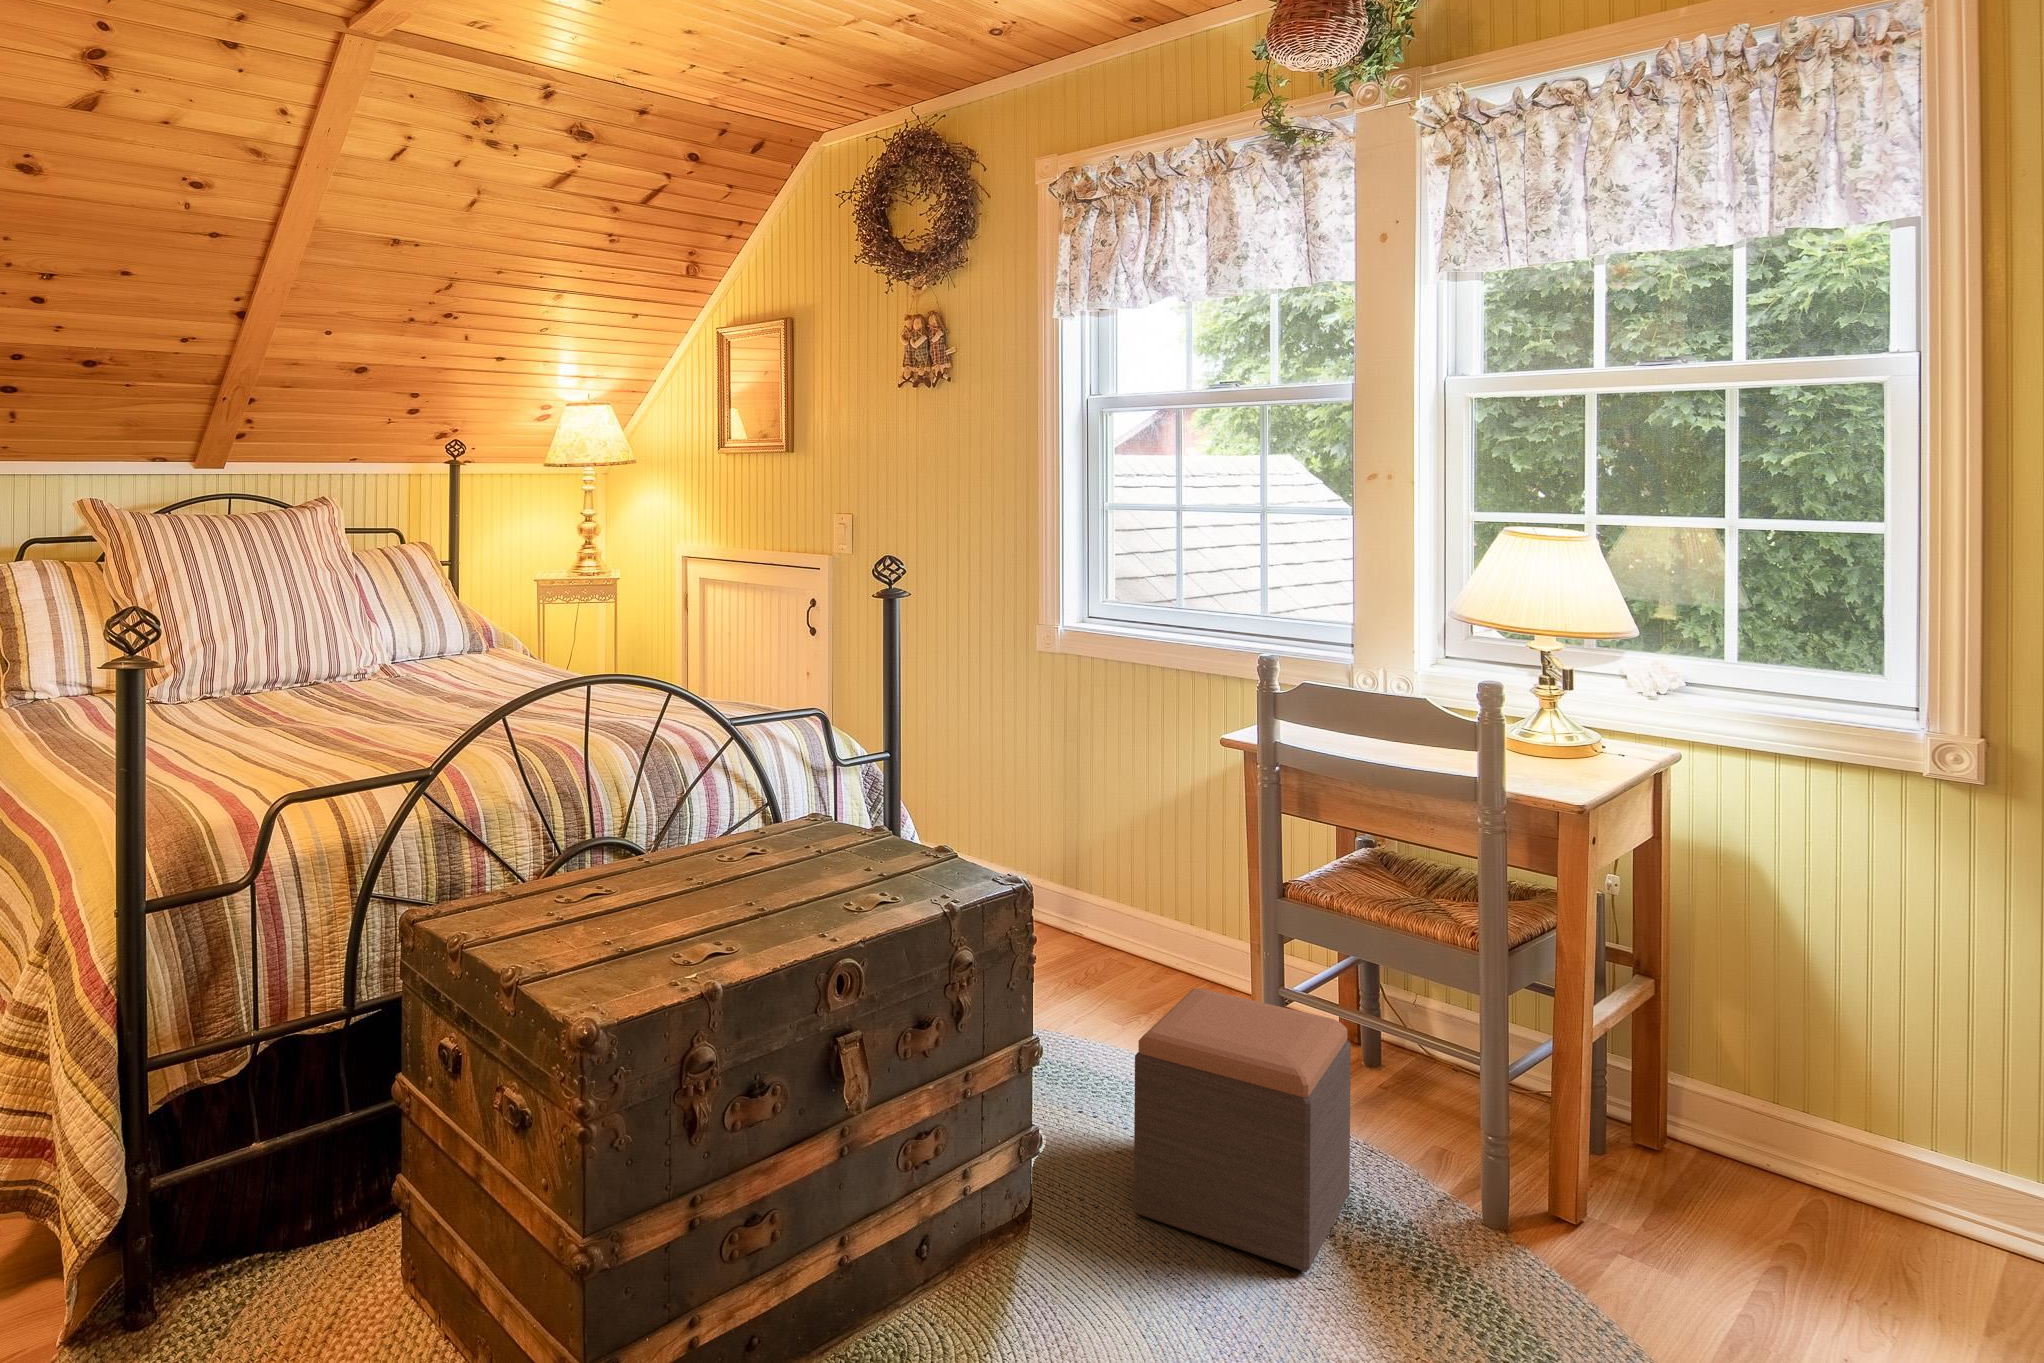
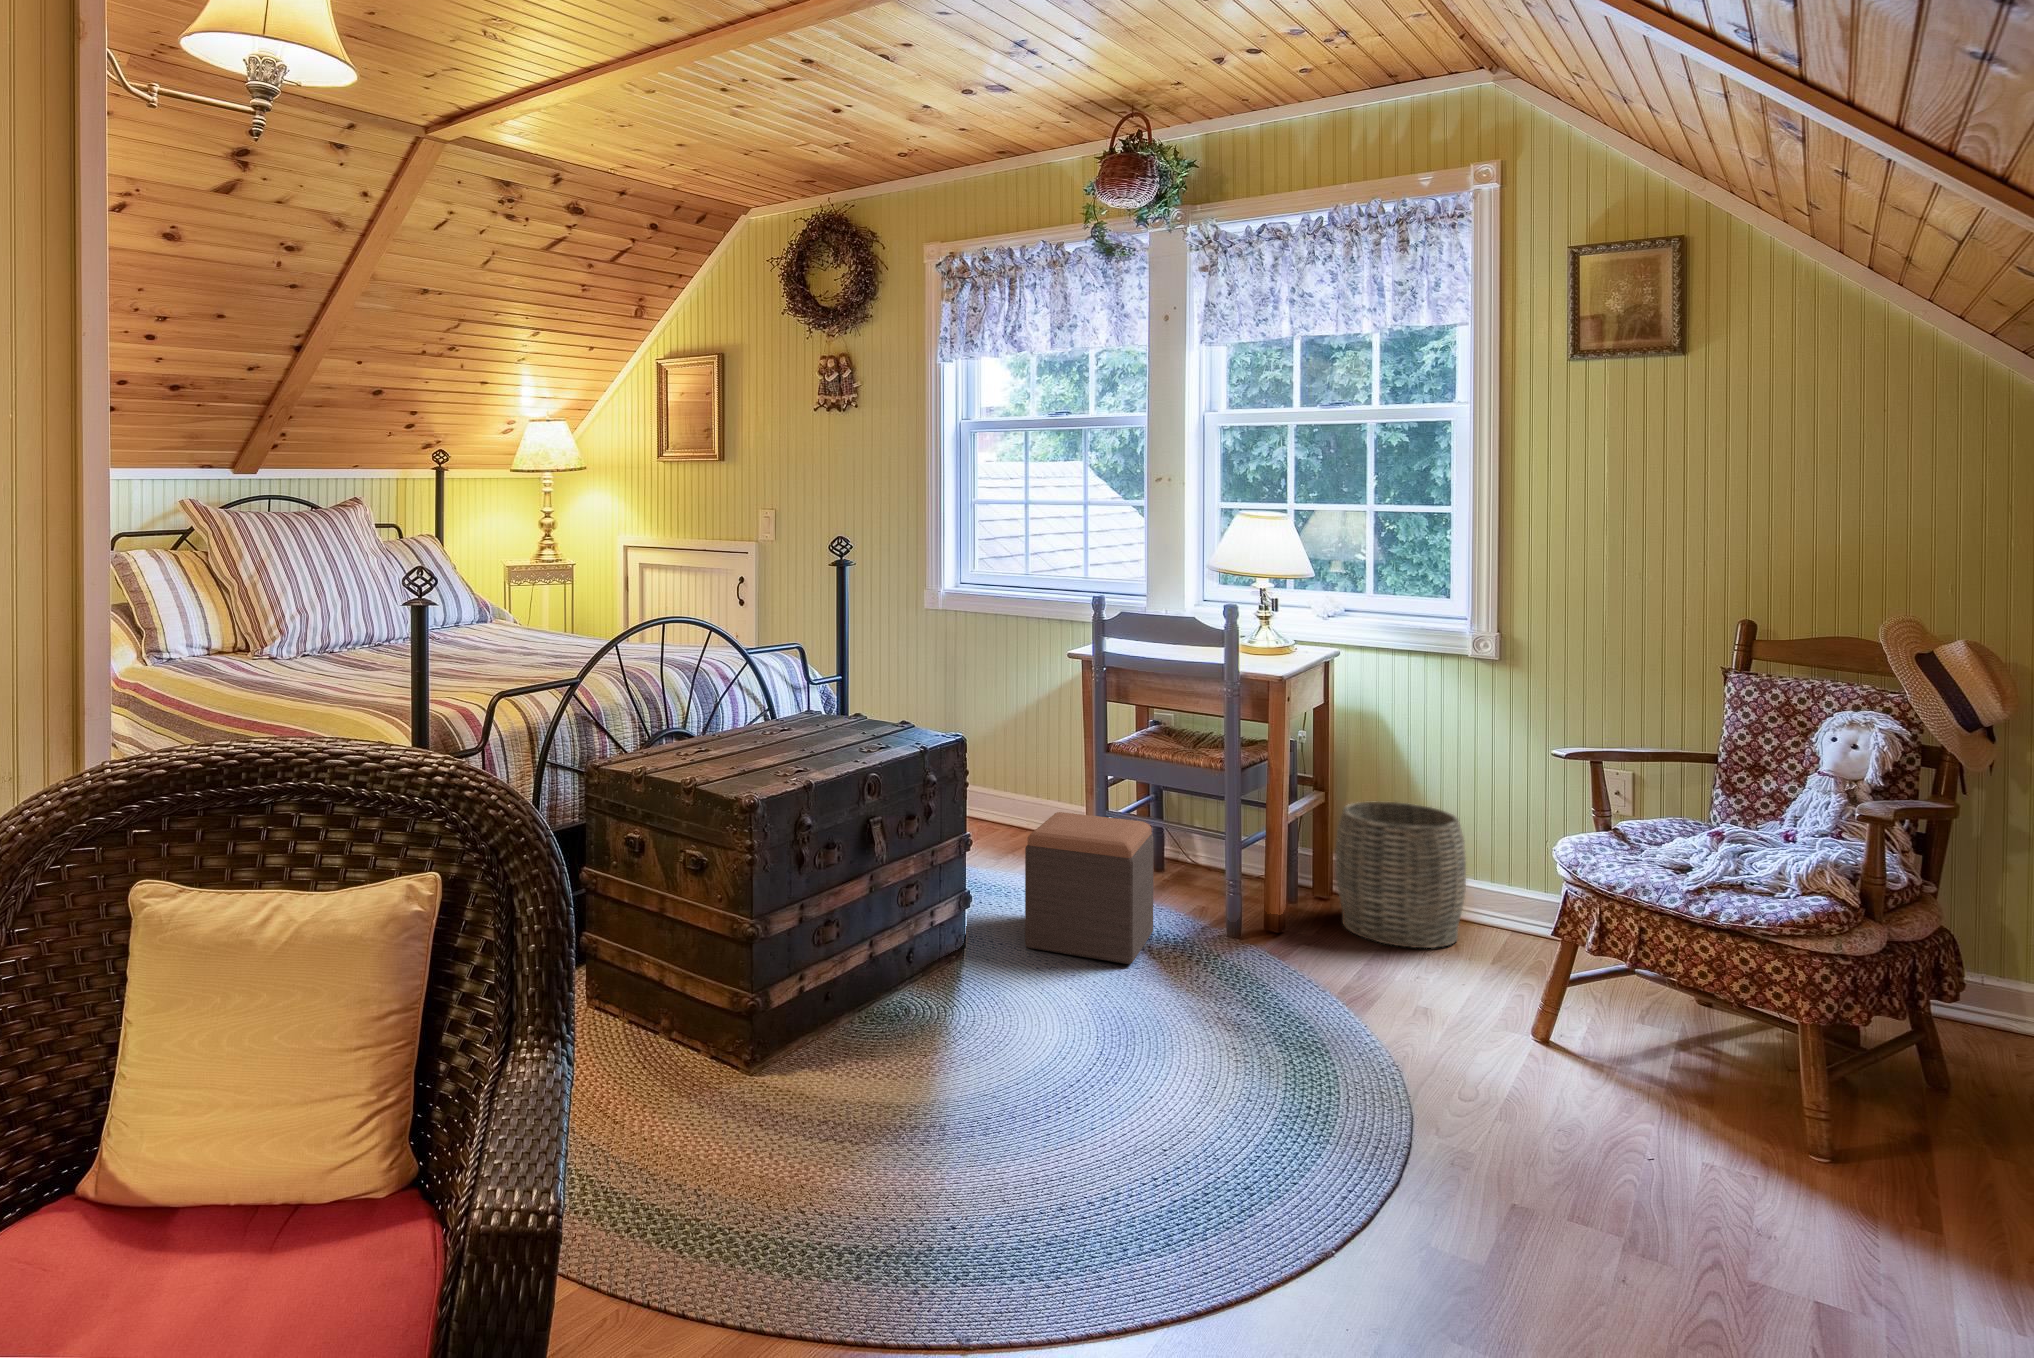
woven basket: none [1667,998,1913,1276] -> present [1336,801,1466,948]

